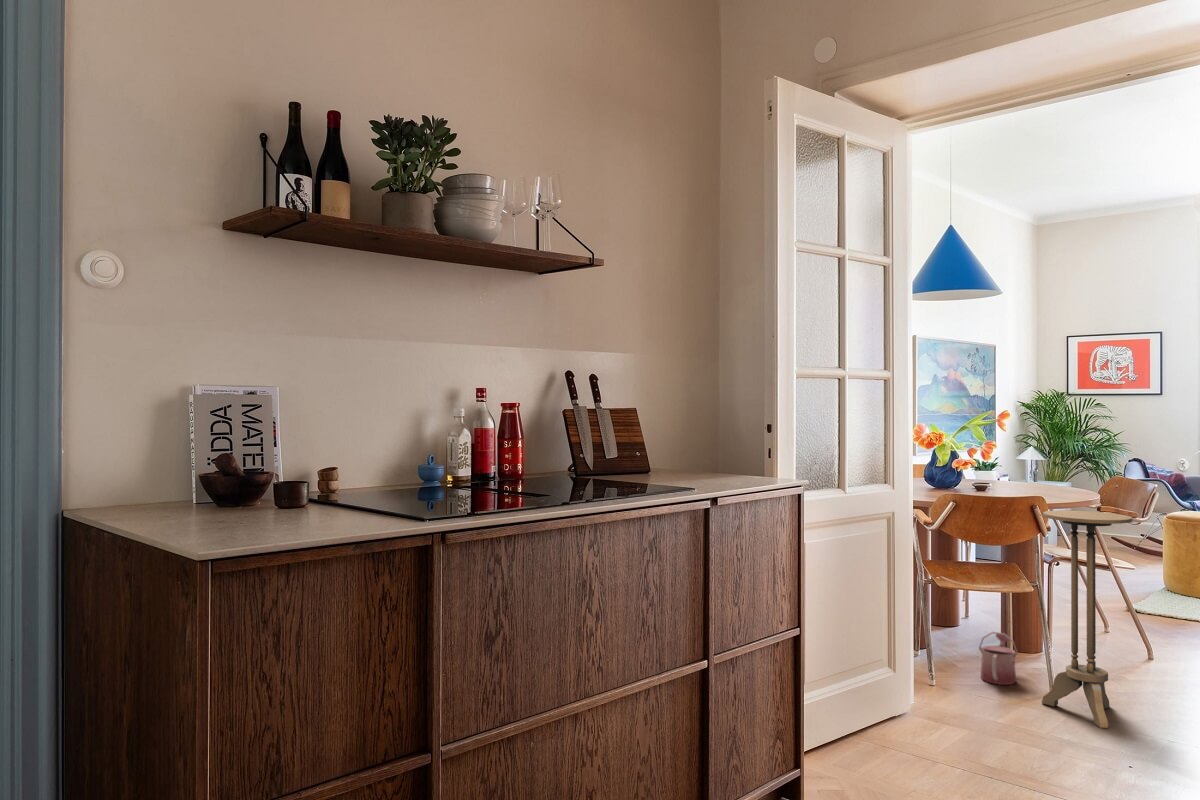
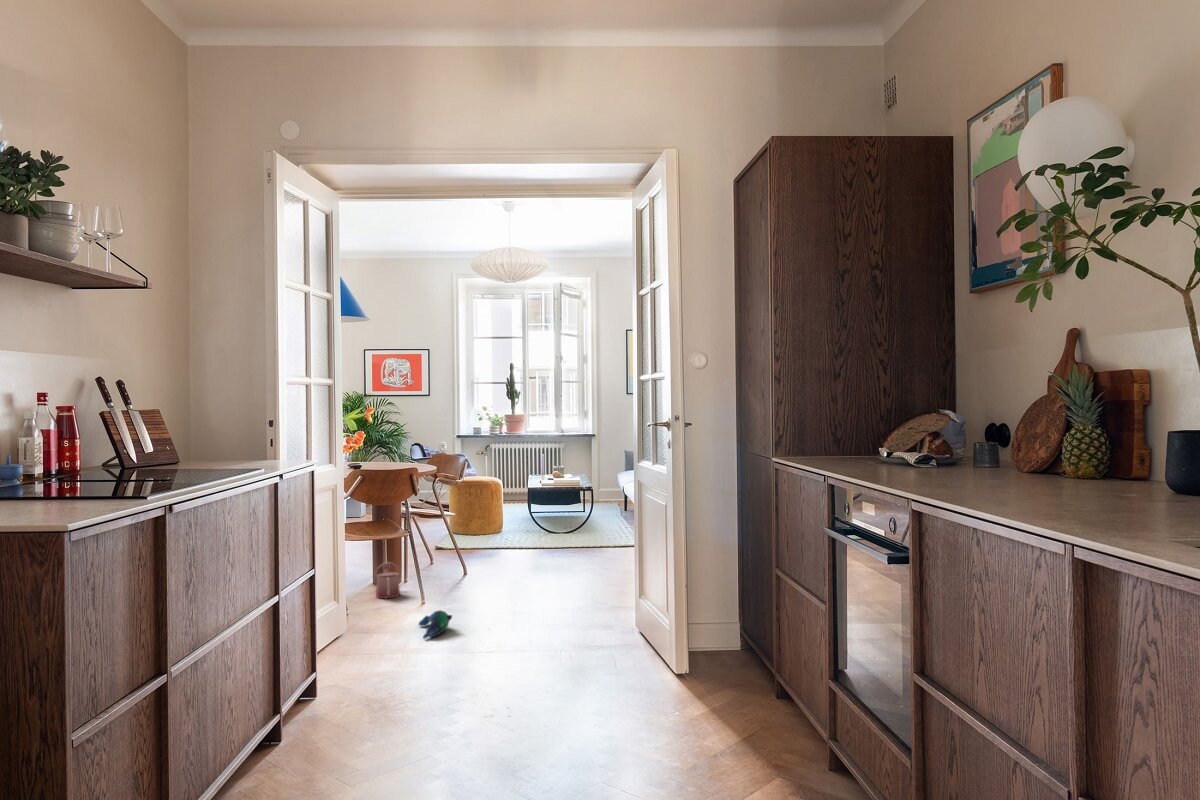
side table: present [1042,510,1132,728] -> none [421,469,472,605]
plush toy: none [999,731,1057,772] -> present [419,610,452,639]

